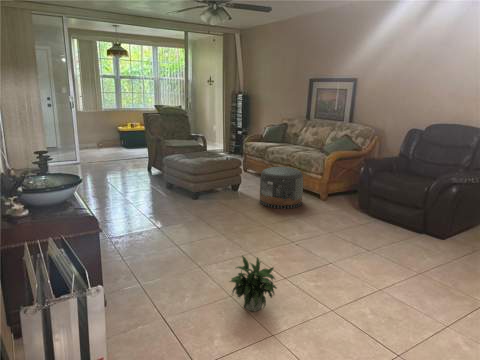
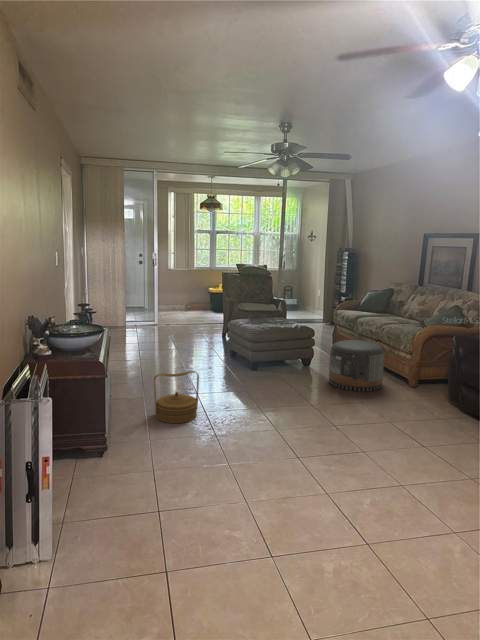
basket: none [126,209,169,262] -> present [154,371,199,423]
potted plant: present [230,256,277,311] -> none [222,421,278,481]

